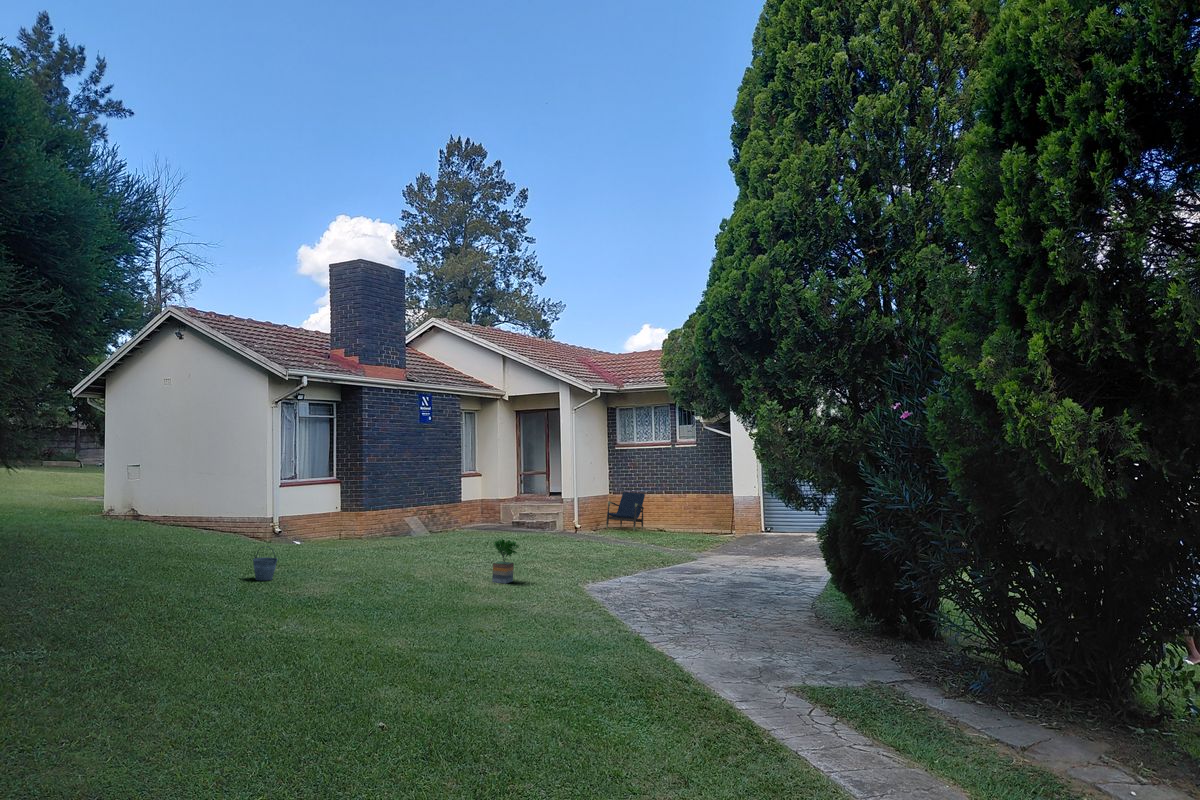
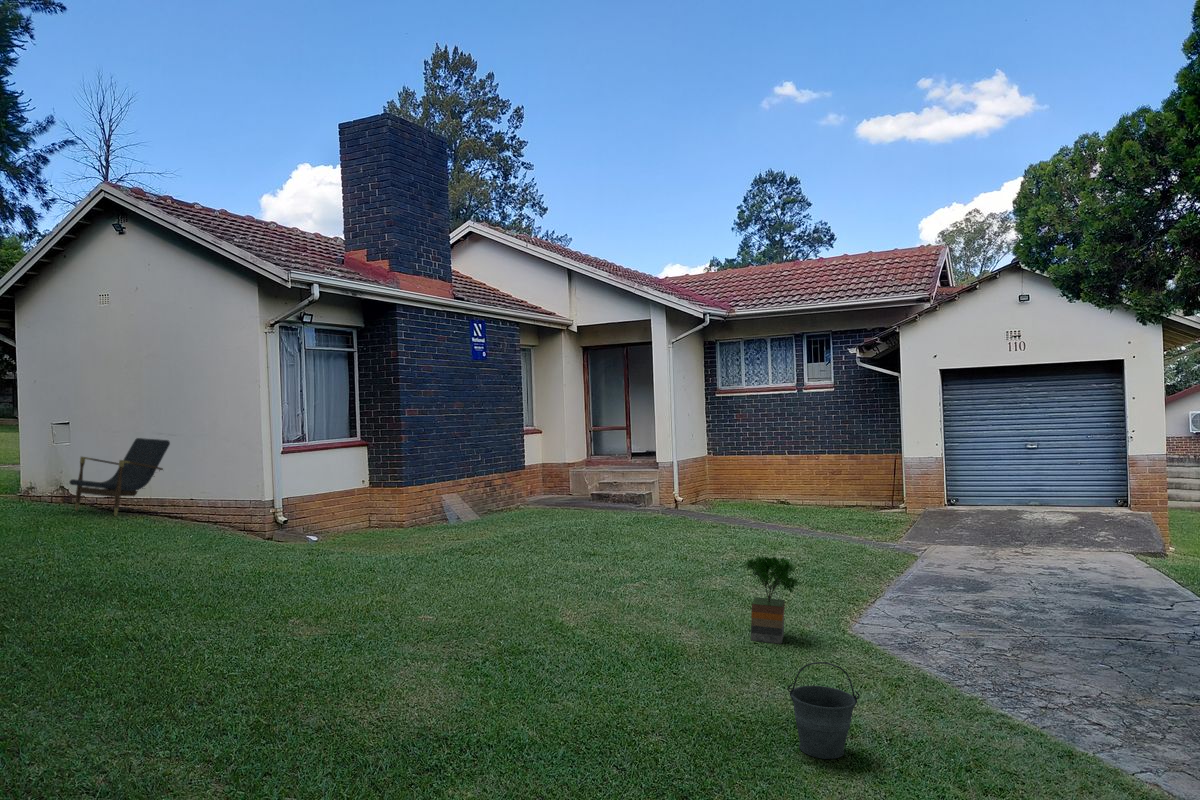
lounge chair: present [606,492,645,531] -> present [70,438,170,516]
bucket: present [253,547,278,581] -> present [787,662,860,759]

